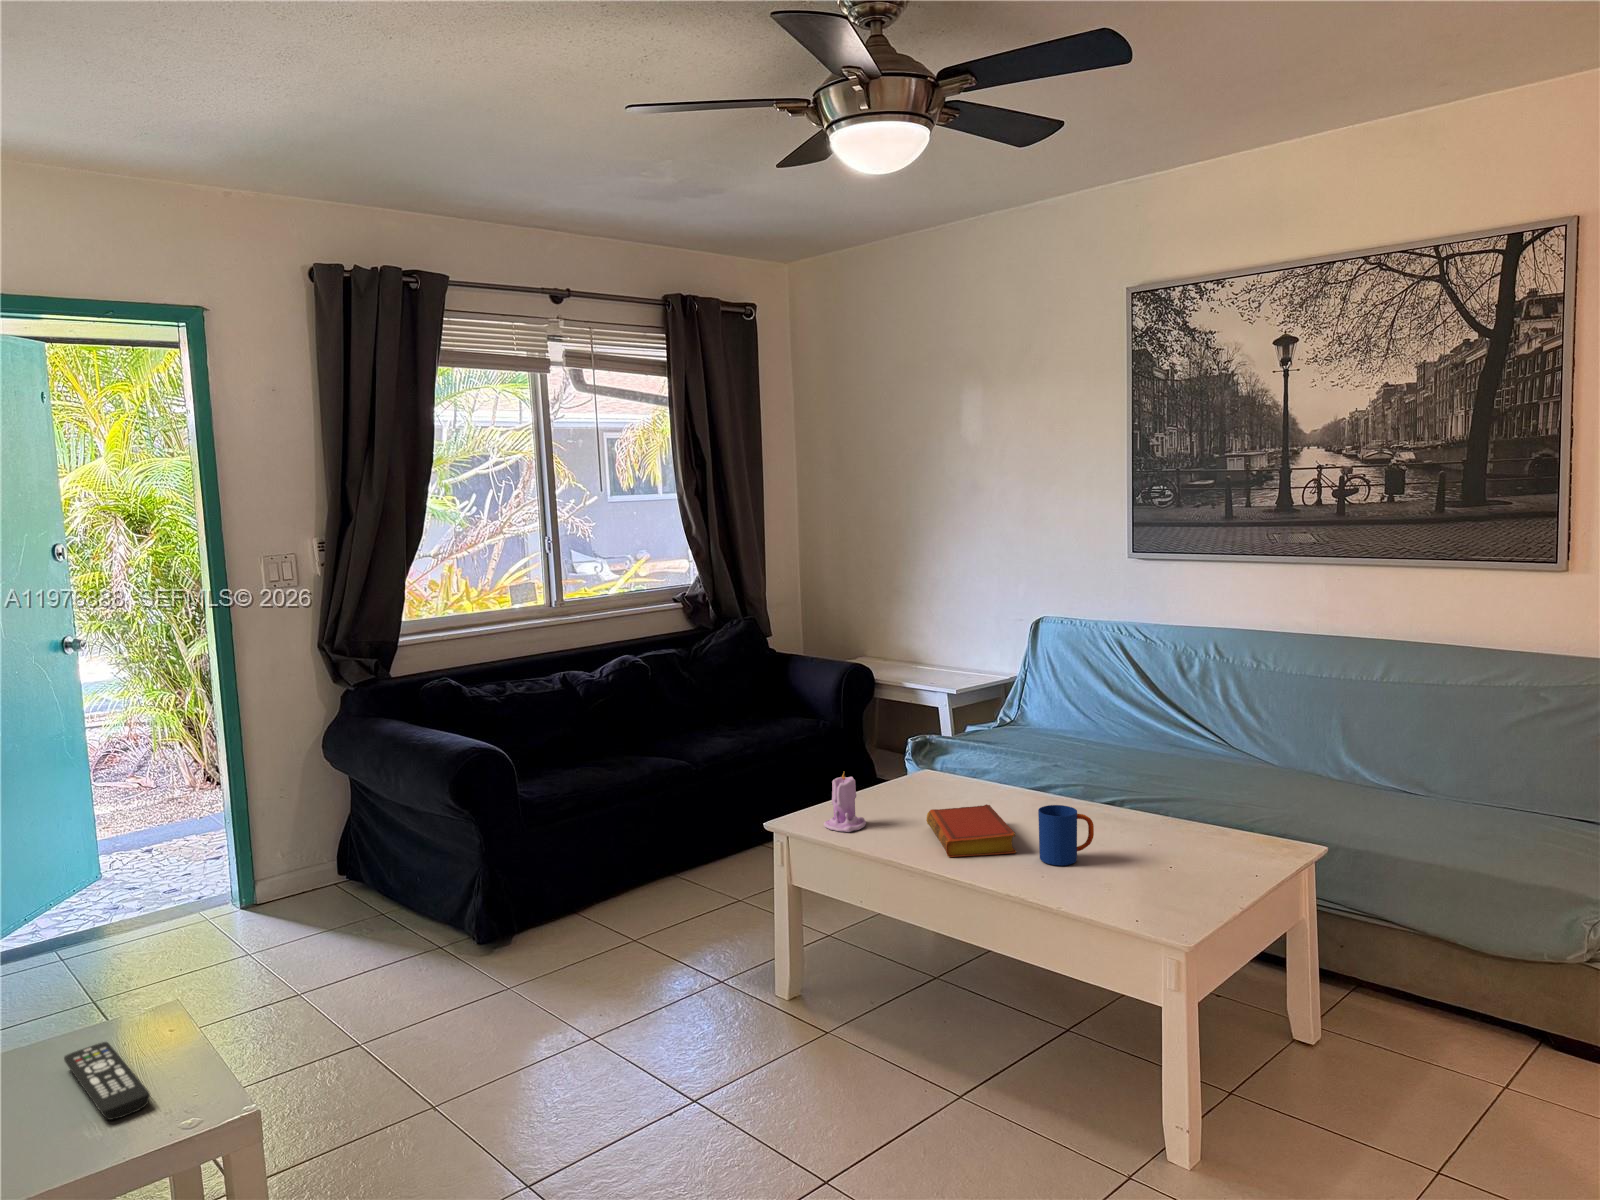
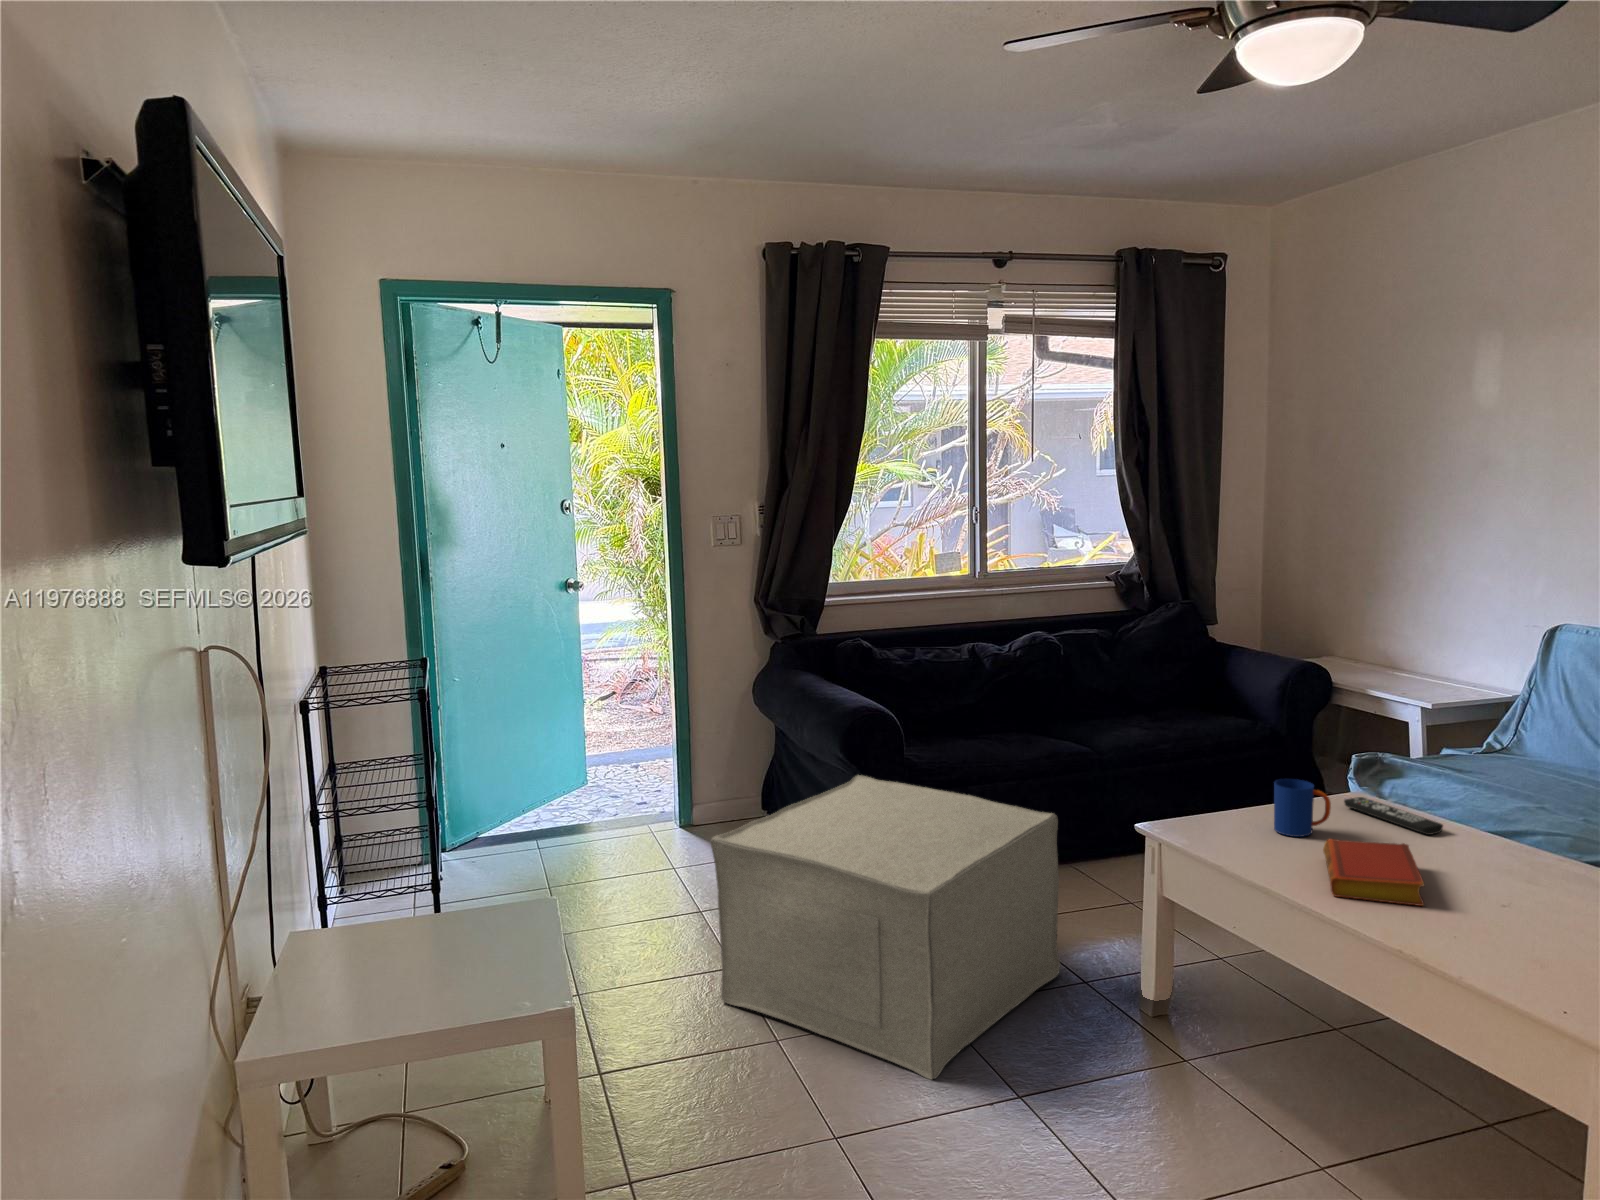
candle: present [824,773,866,832] -> none [1200,780,1251,849]
mug: present [1038,805,1094,866] -> present [1274,779,1331,837]
ottoman: none [331,816,697,1109] -> present [711,775,1060,1080]
remote control: present [64,1042,150,1120] -> present [1344,797,1443,835]

